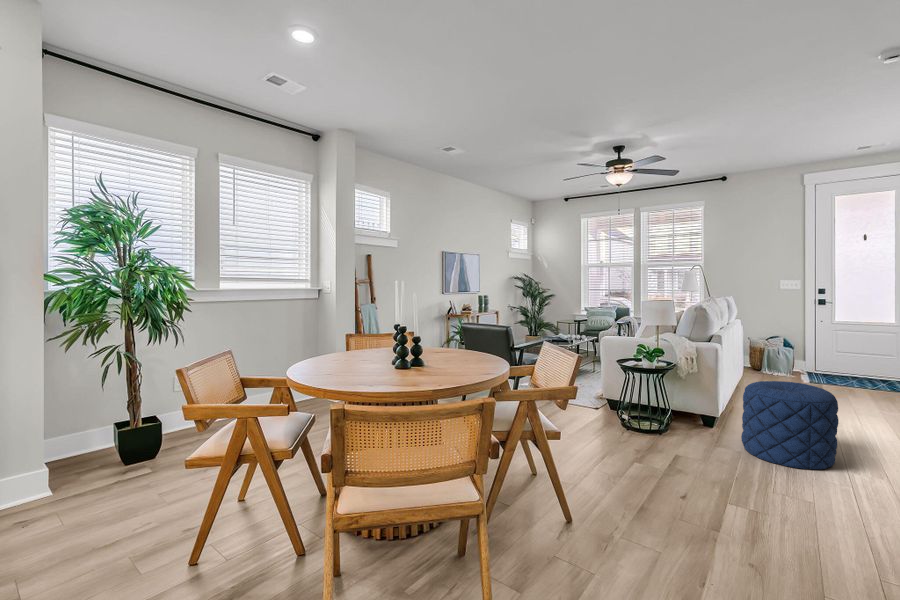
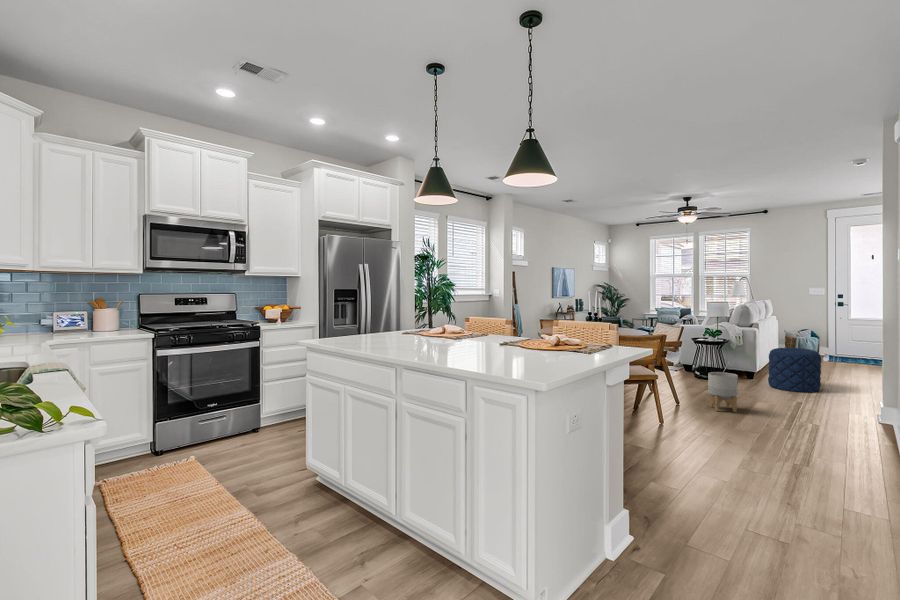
planter: none [629,460,695,567] -> present [708,372,738,412]

